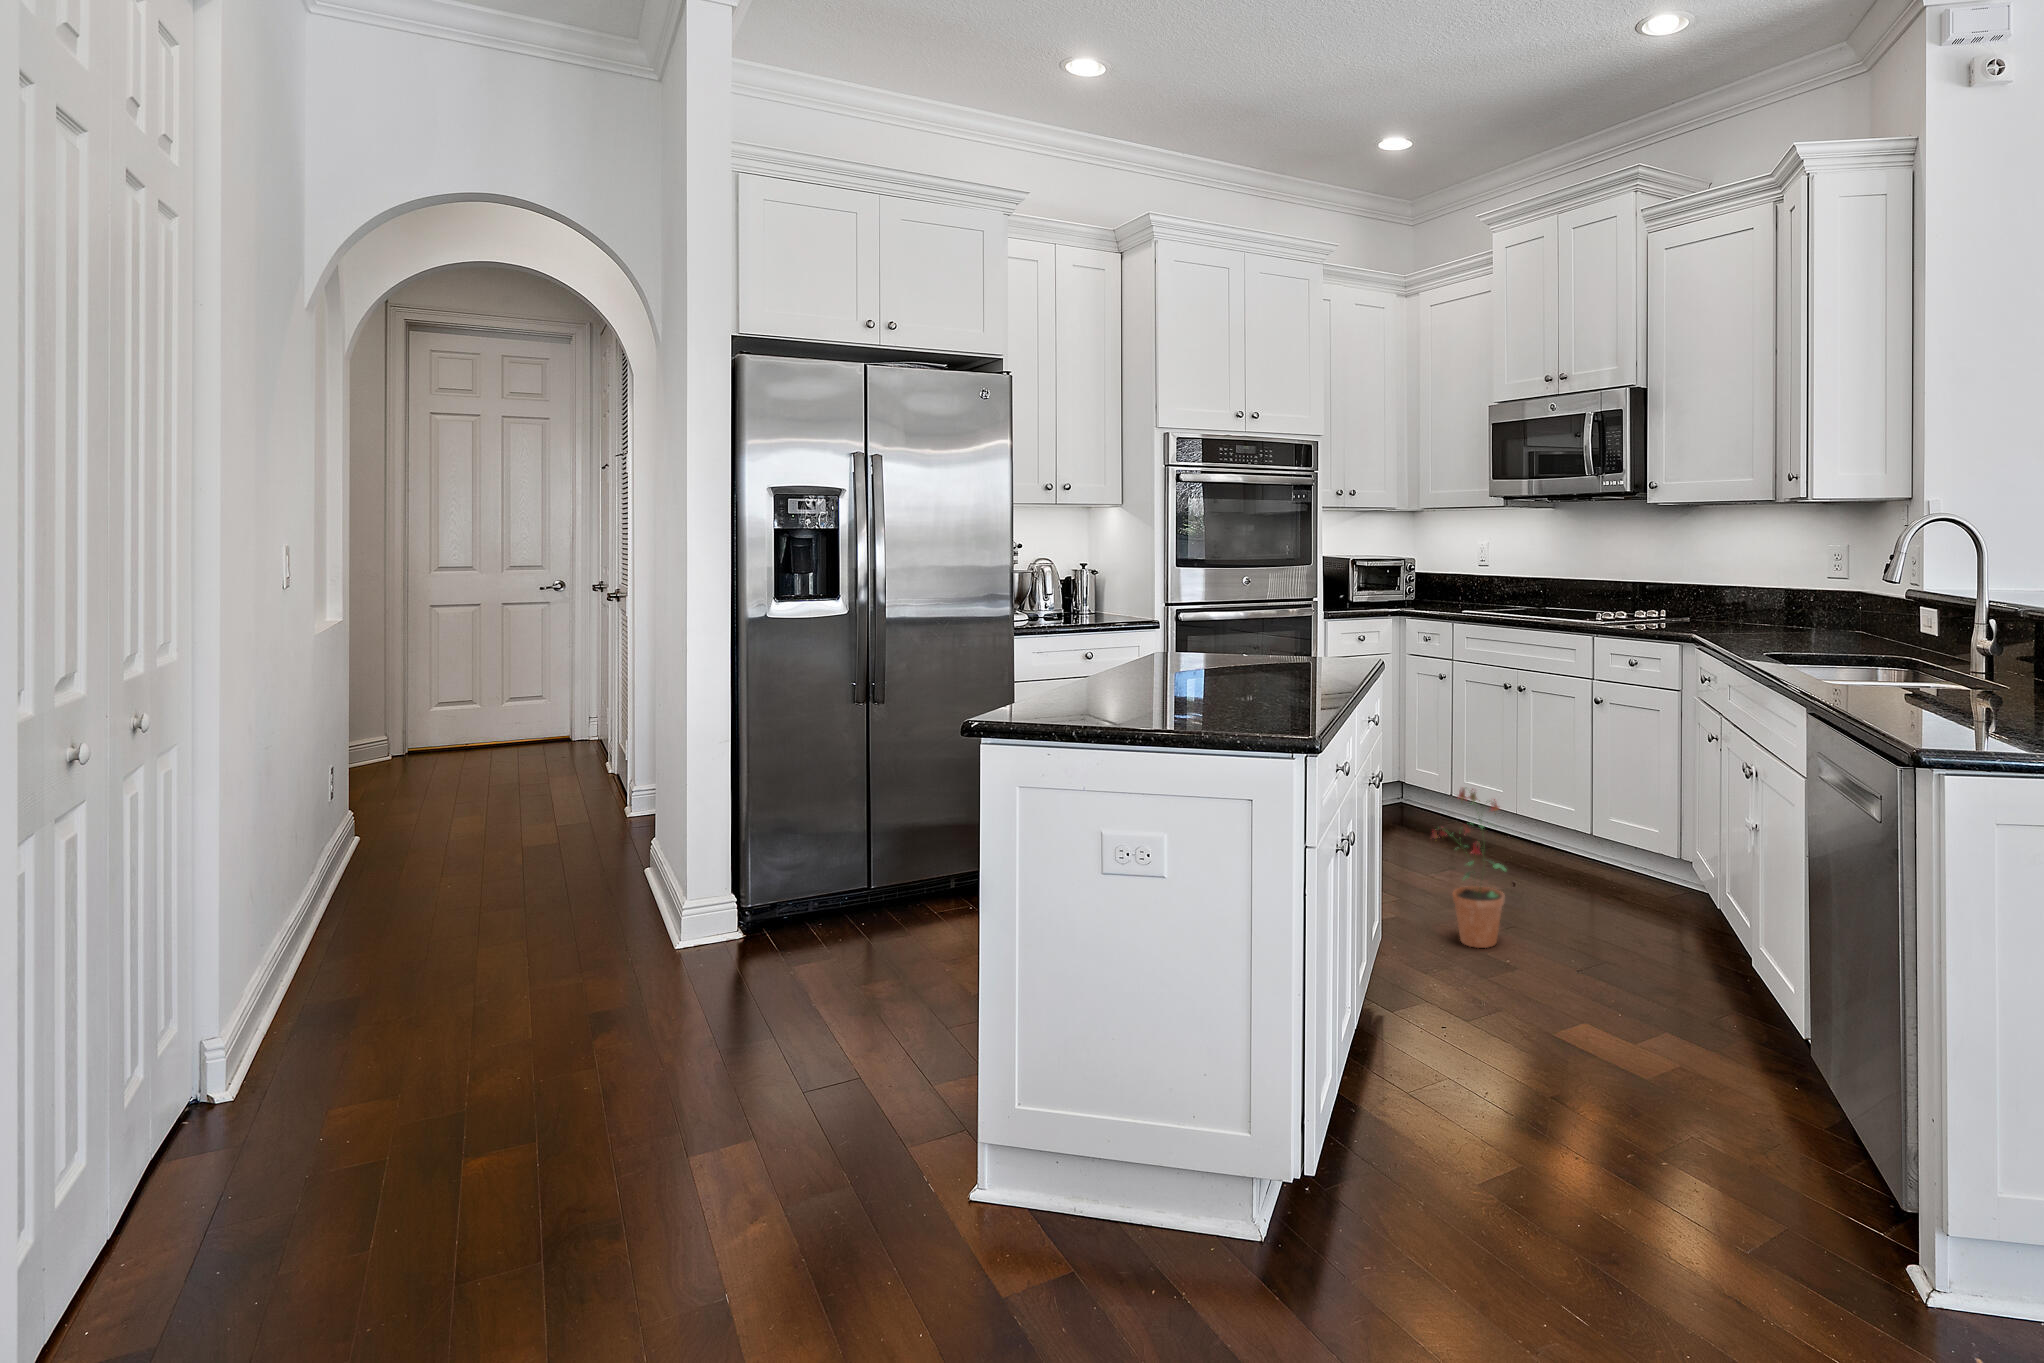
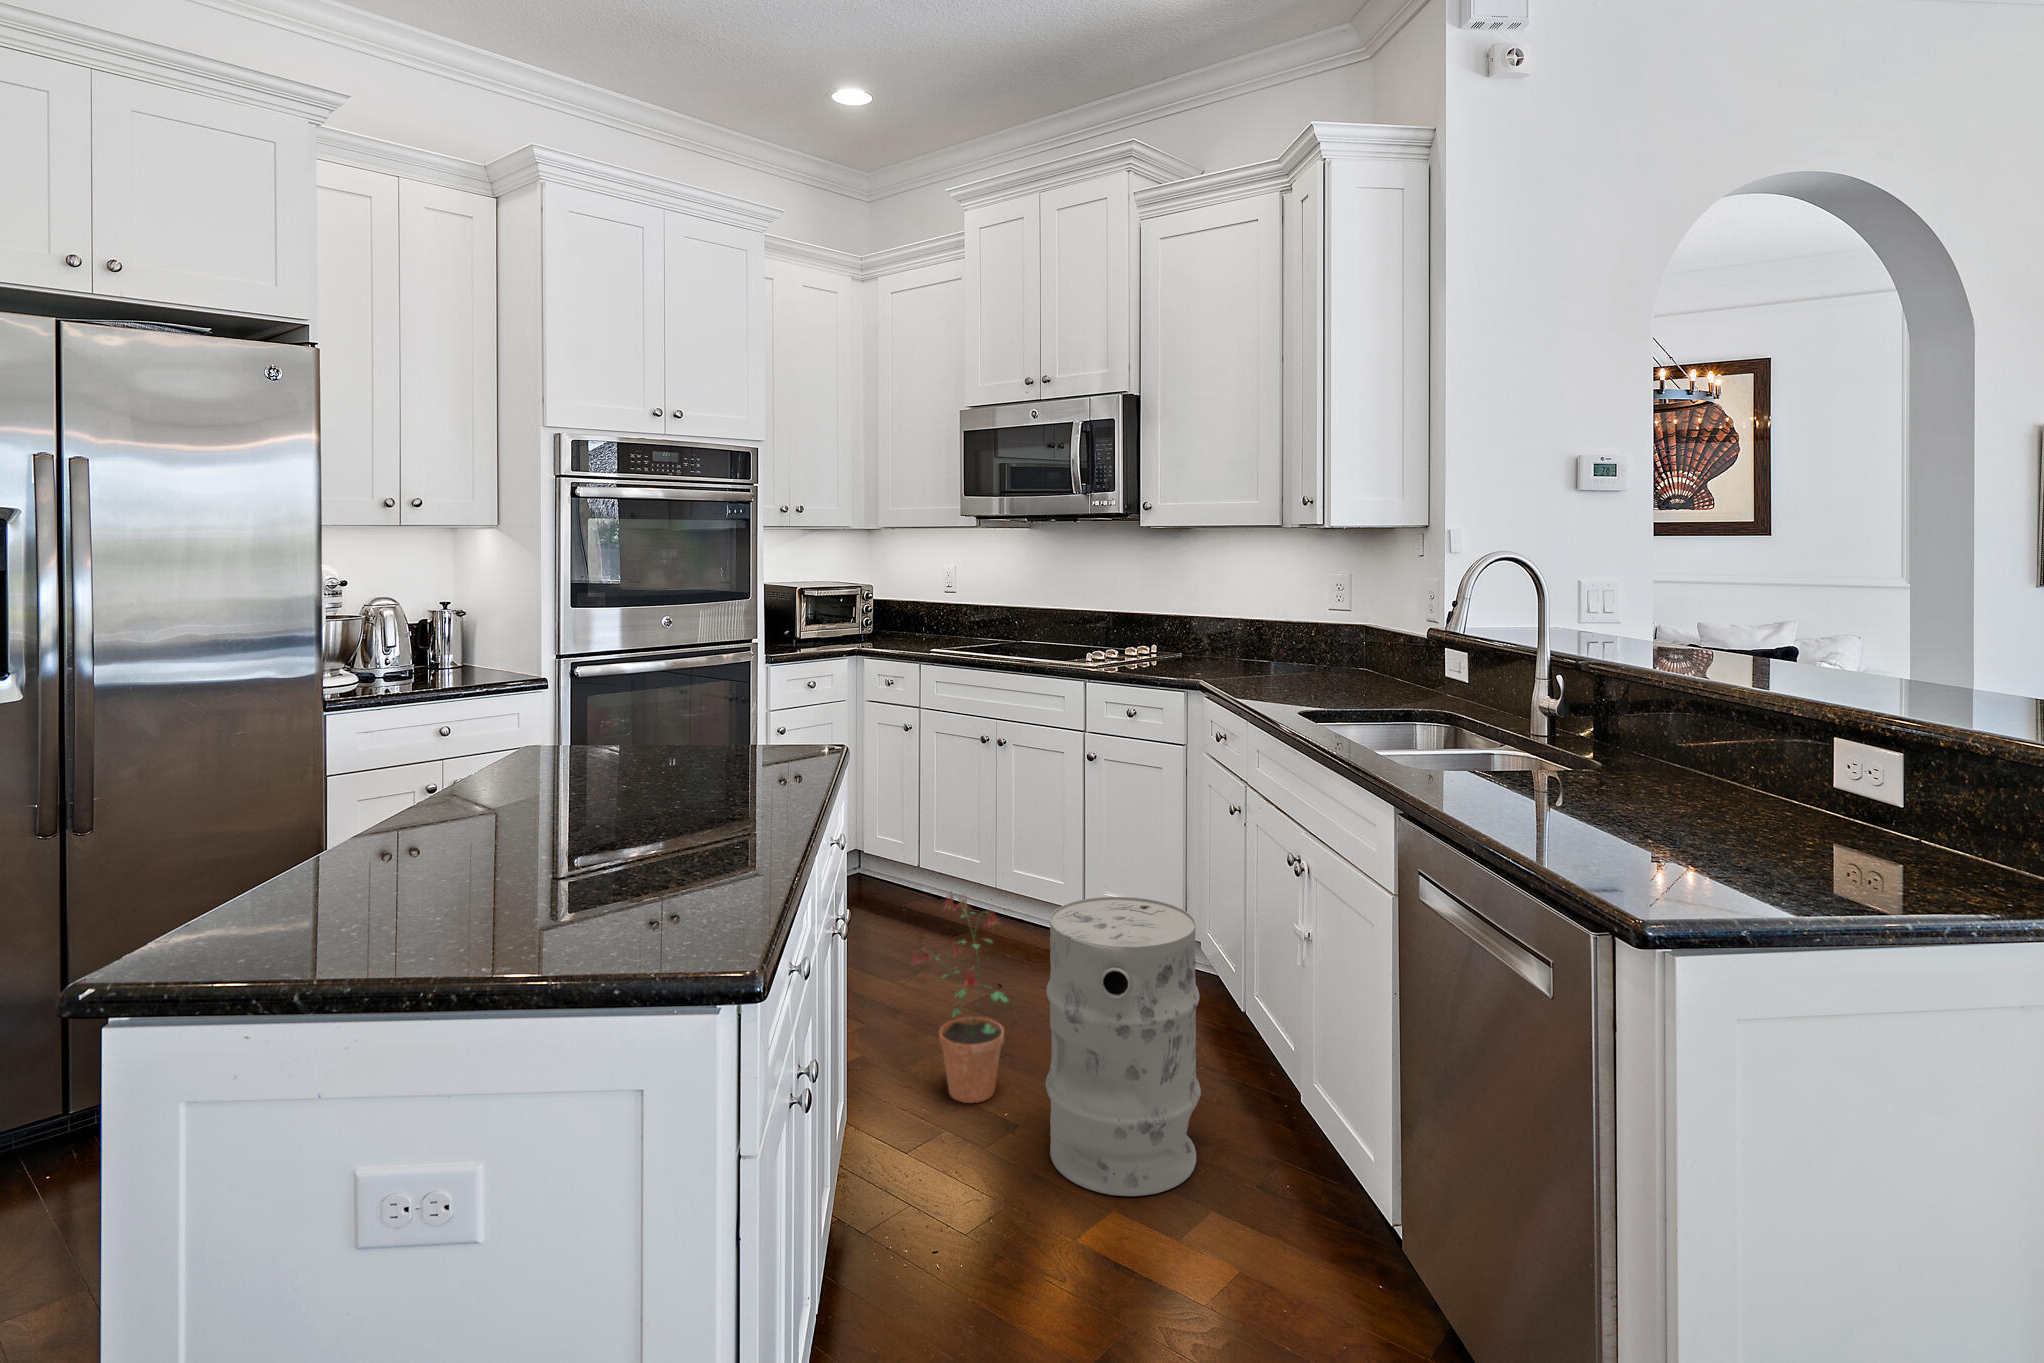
trash can: none [1532,791,1656,1009] -> present [1046,897,1201,1196]

